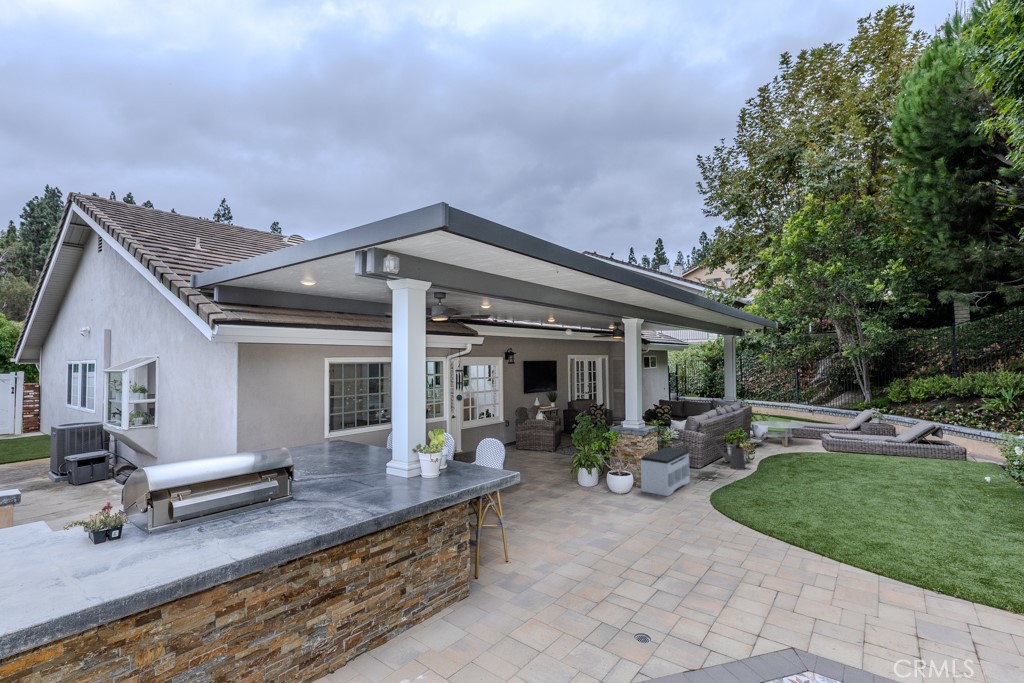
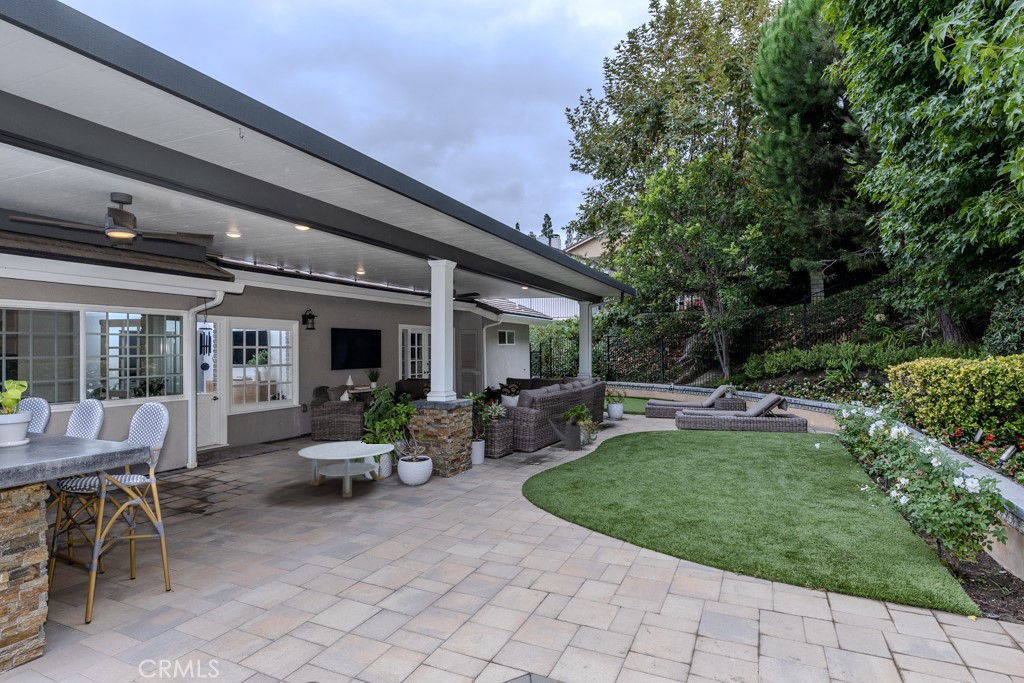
round table: present [752,421,804,447] -> present [298,441,394,498]
bench: present [641,448,690,496] -> none [441,426,509,484]

